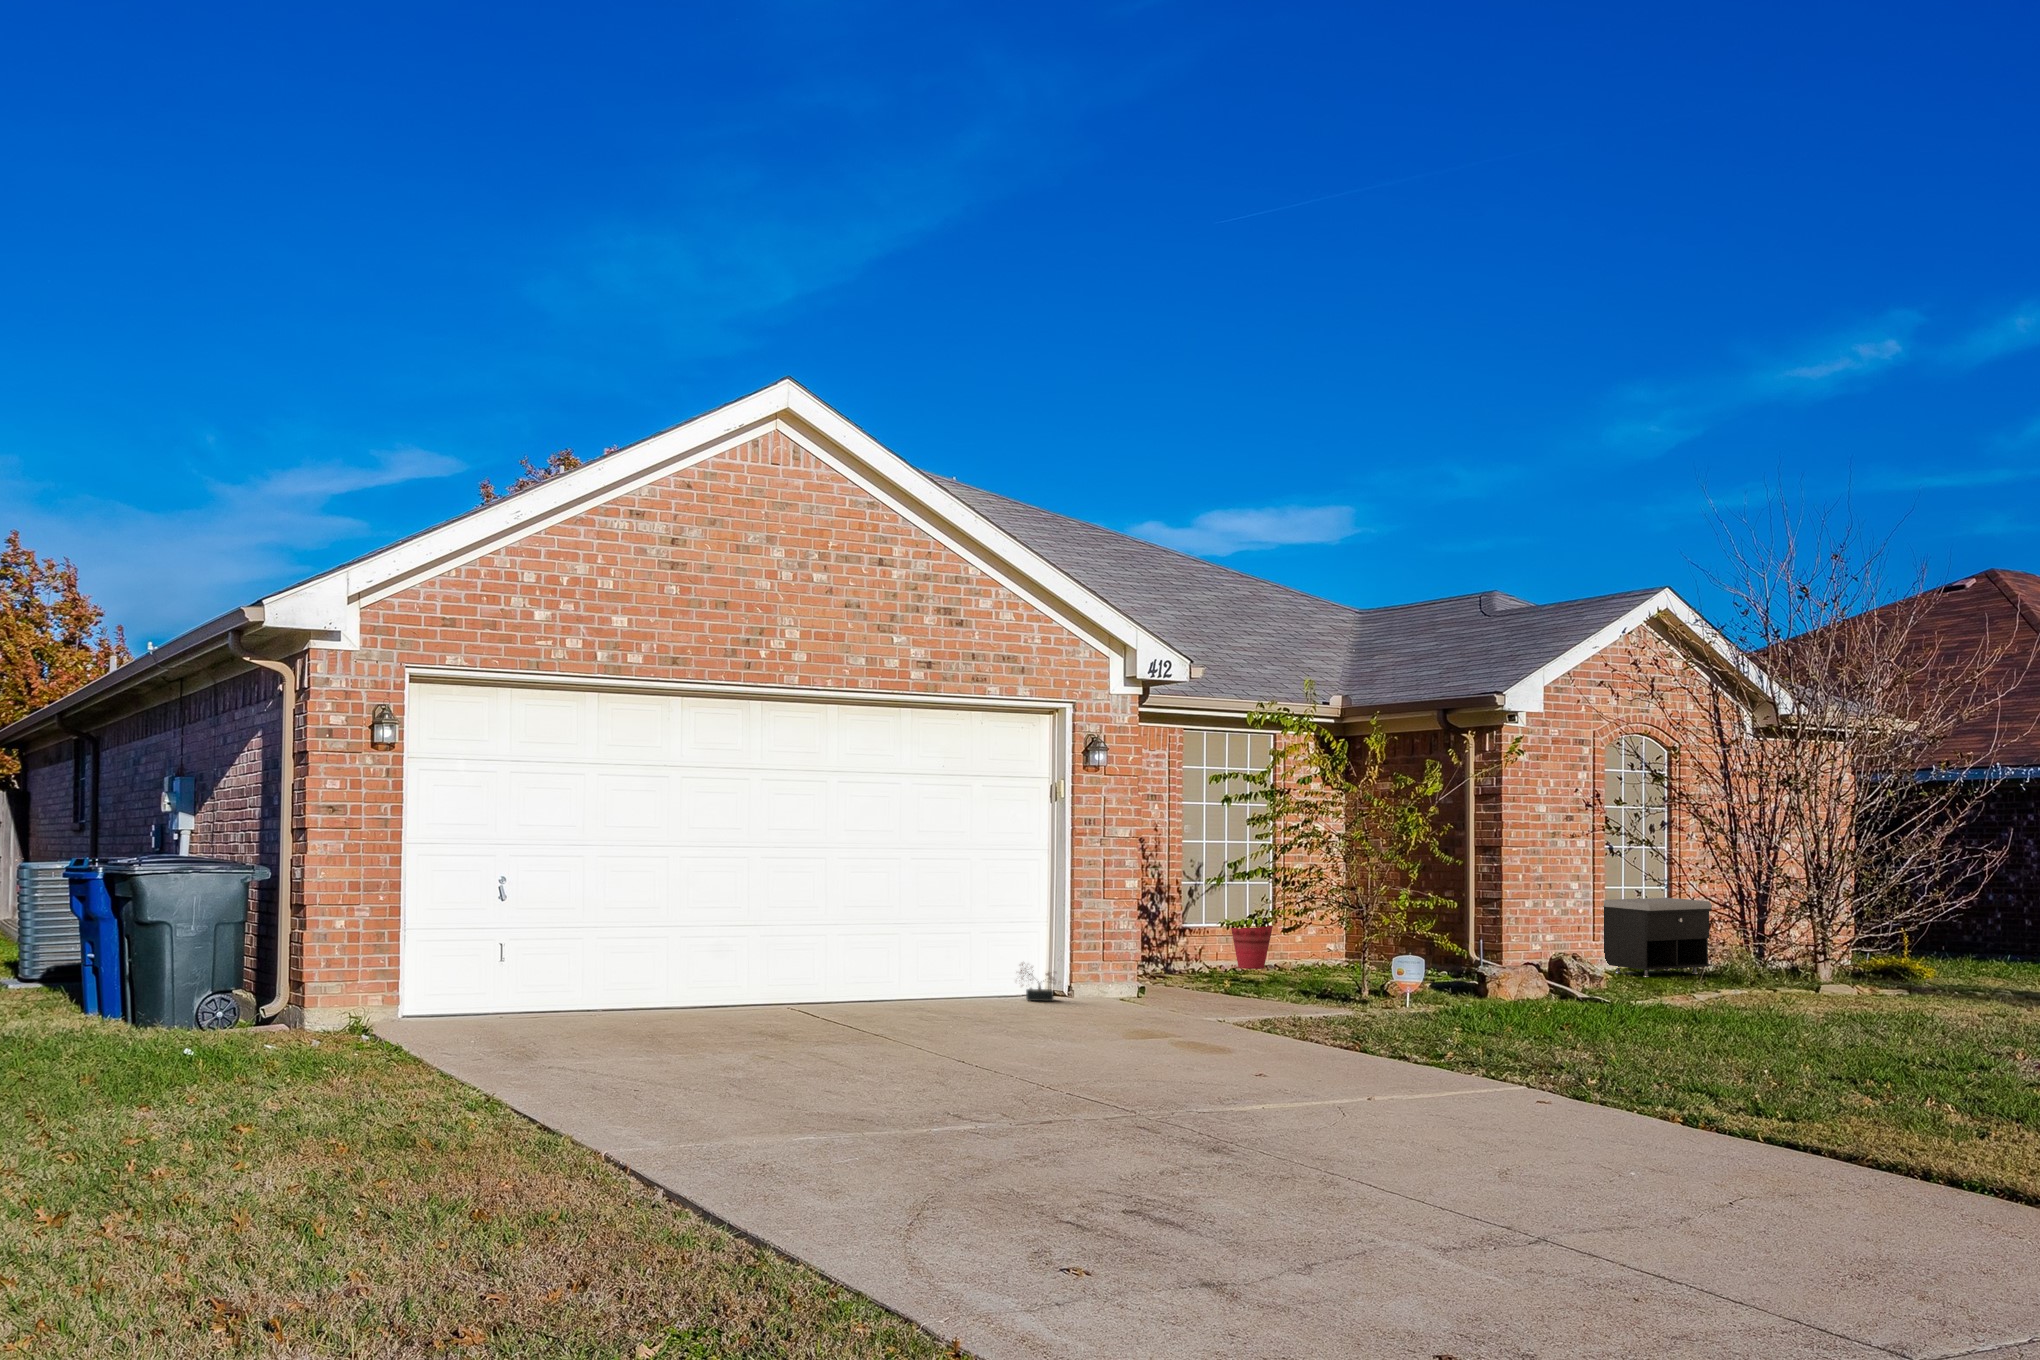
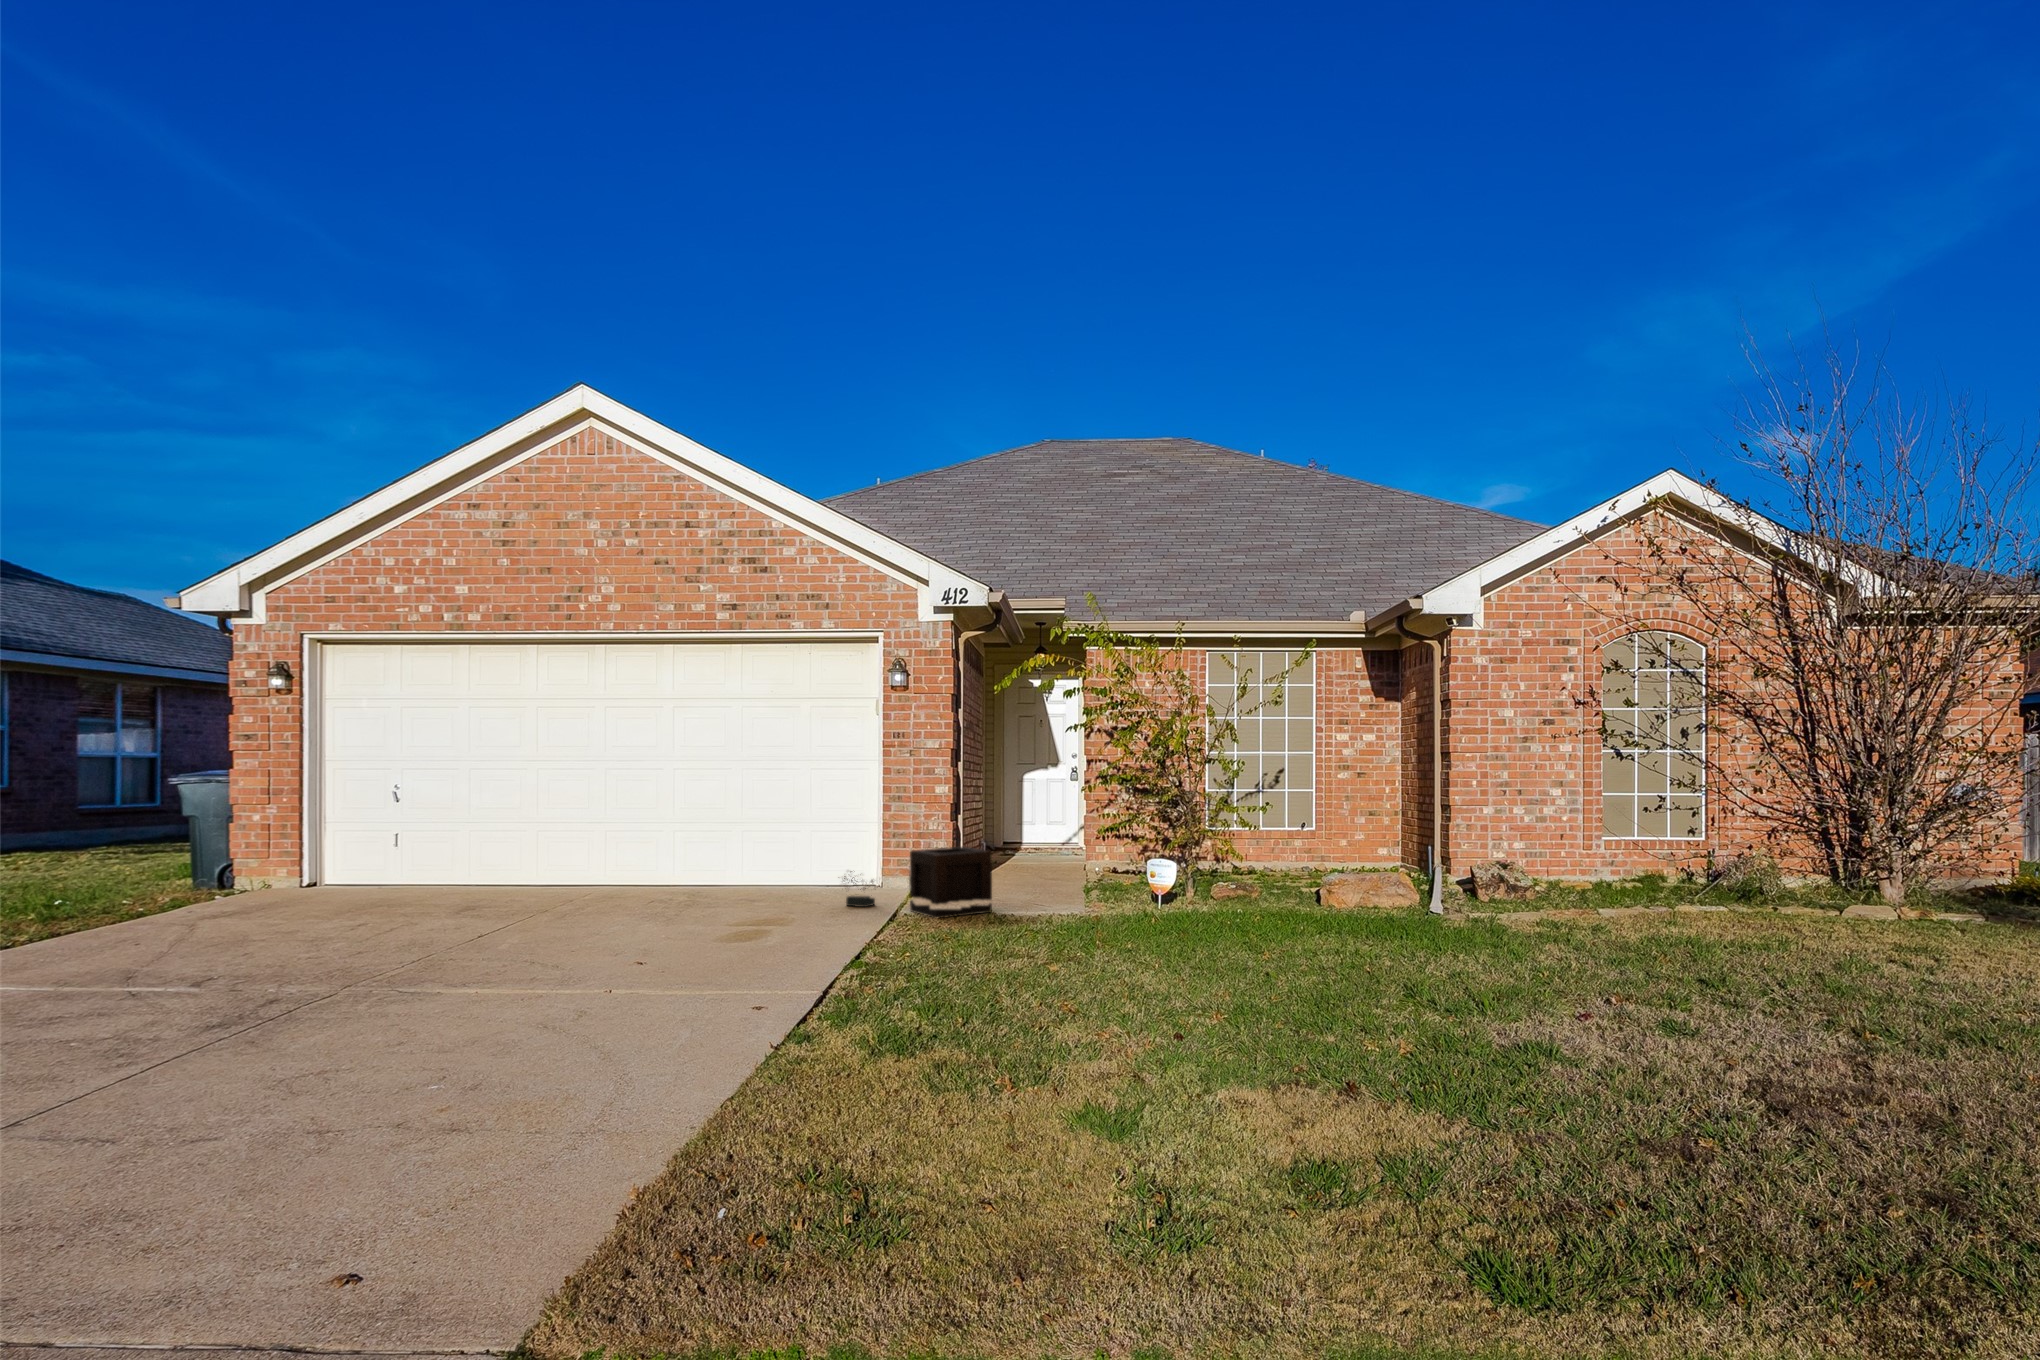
storage bench: present [1603,898,1712,977] -> none [1615,812,1756,903]
bucket: present [1231,926,1273,969] -> none [1212,836,1253,881]
wooden crate: none [1115,935,1198,1008] -> present [909,847,992,918]

